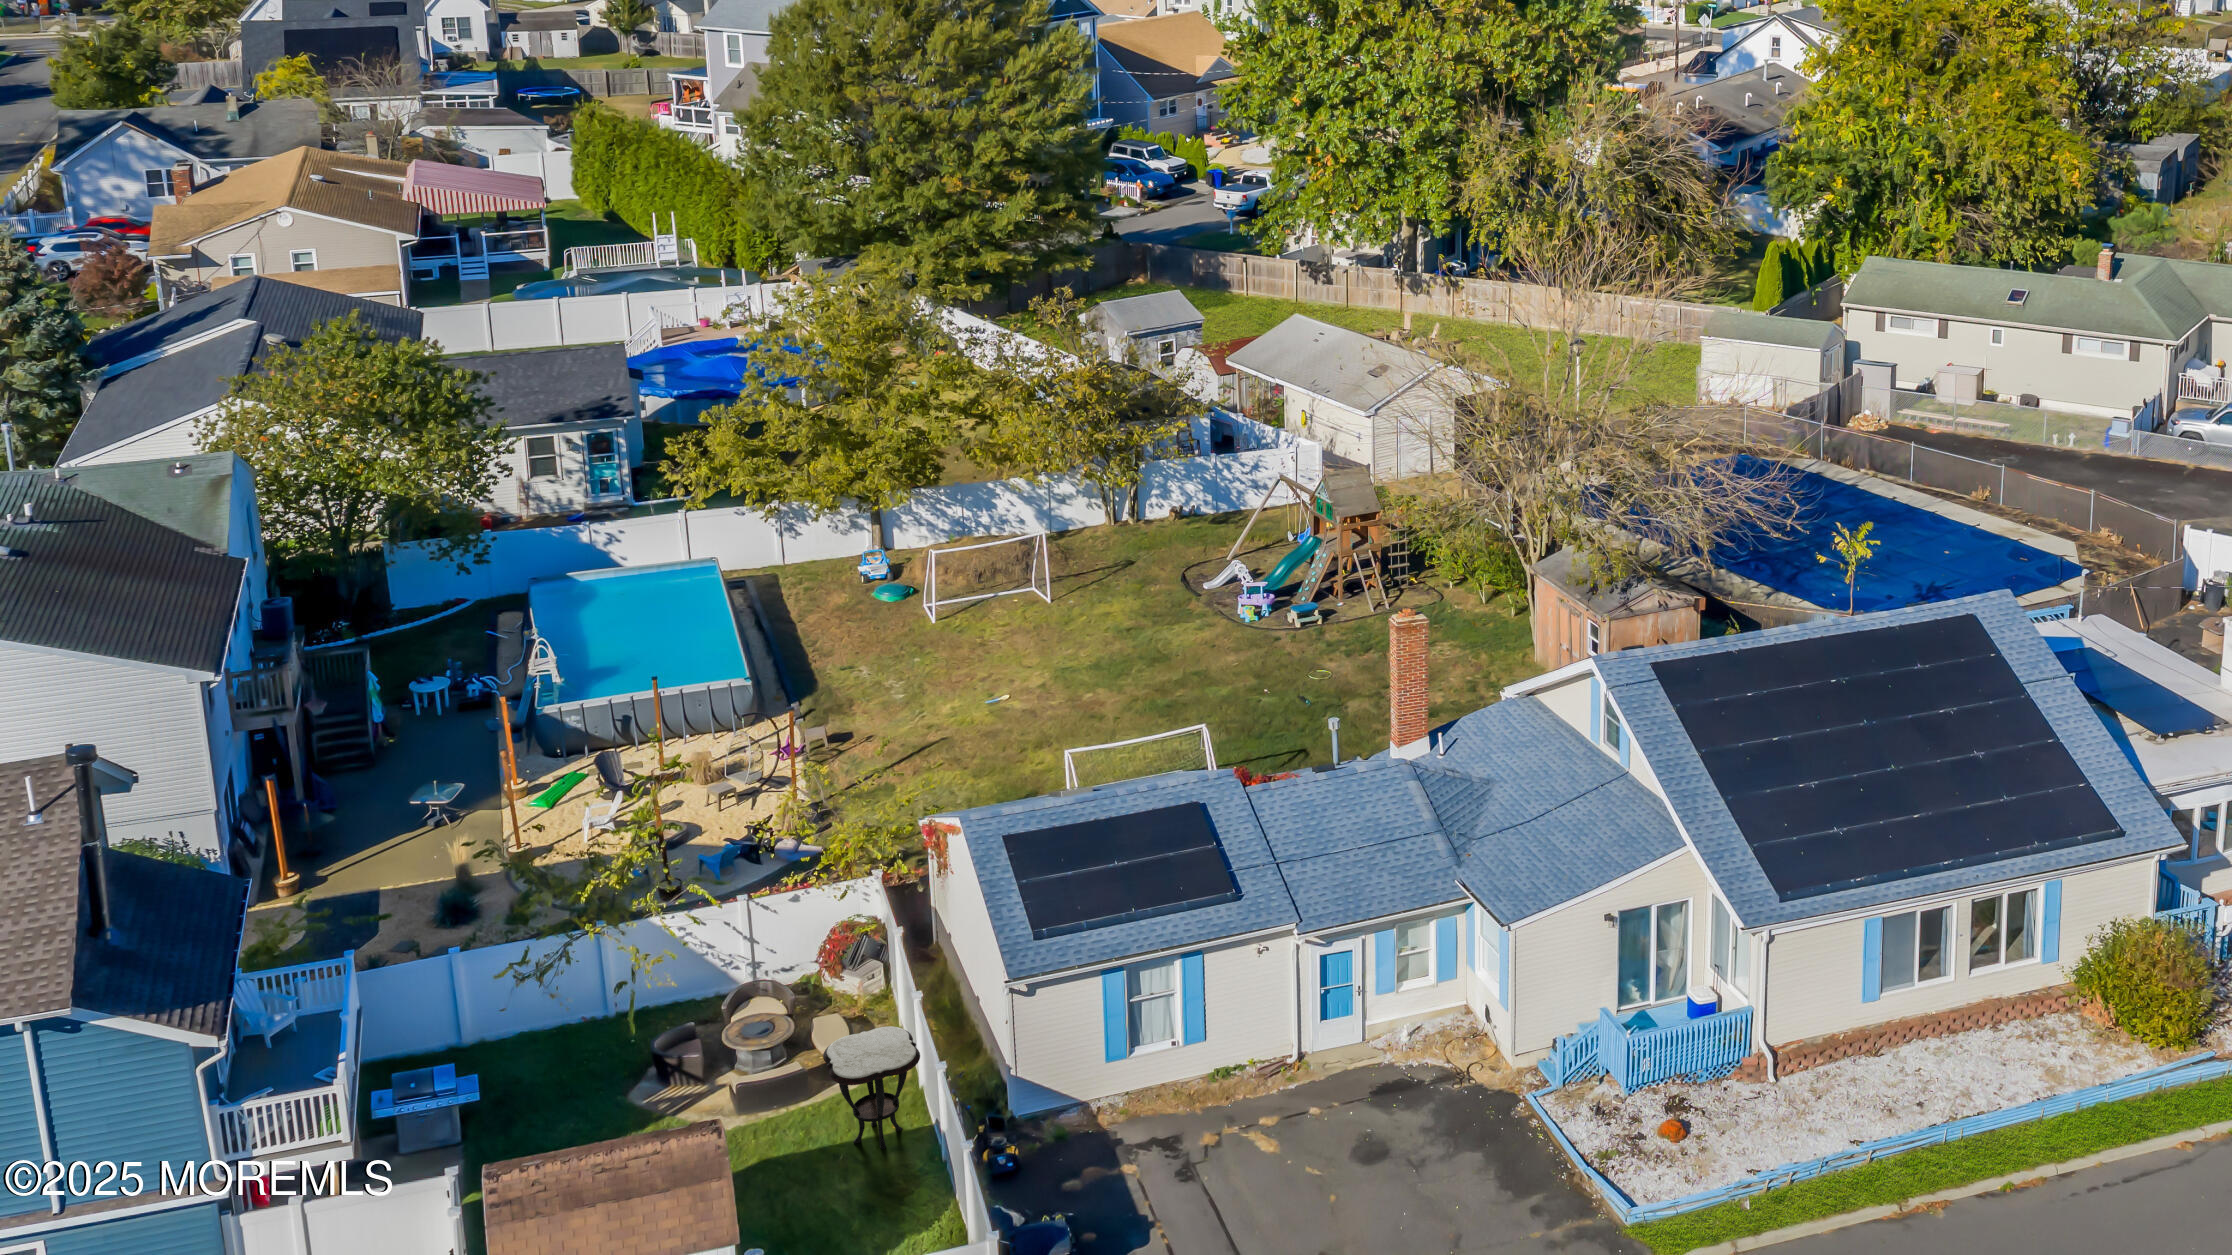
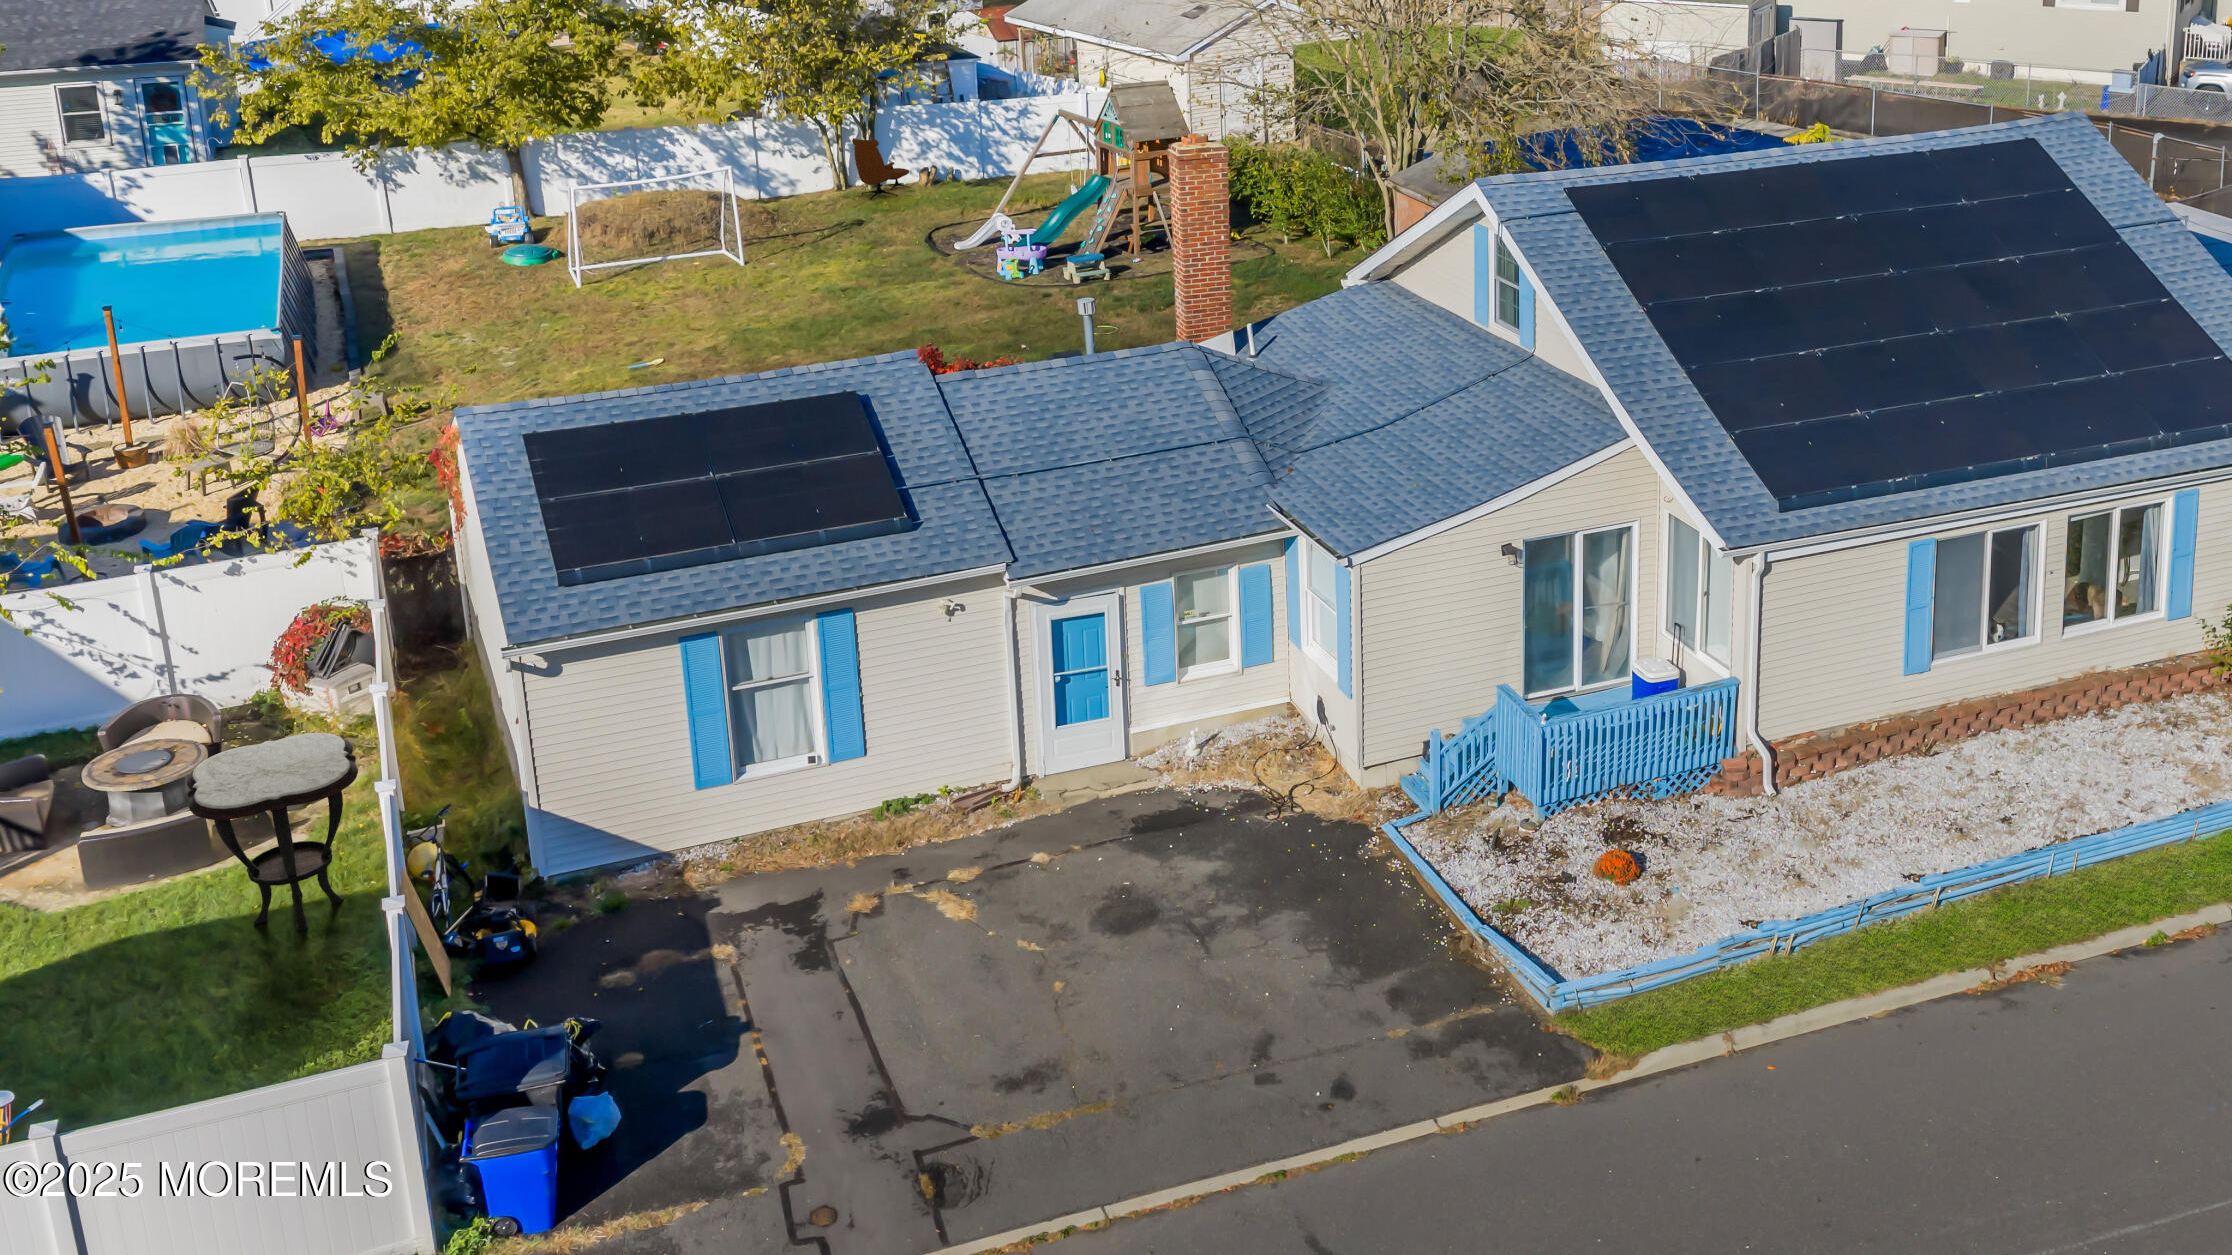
lounge chair: none [1124,491,1163,536] -> present [852,138,910,200]

